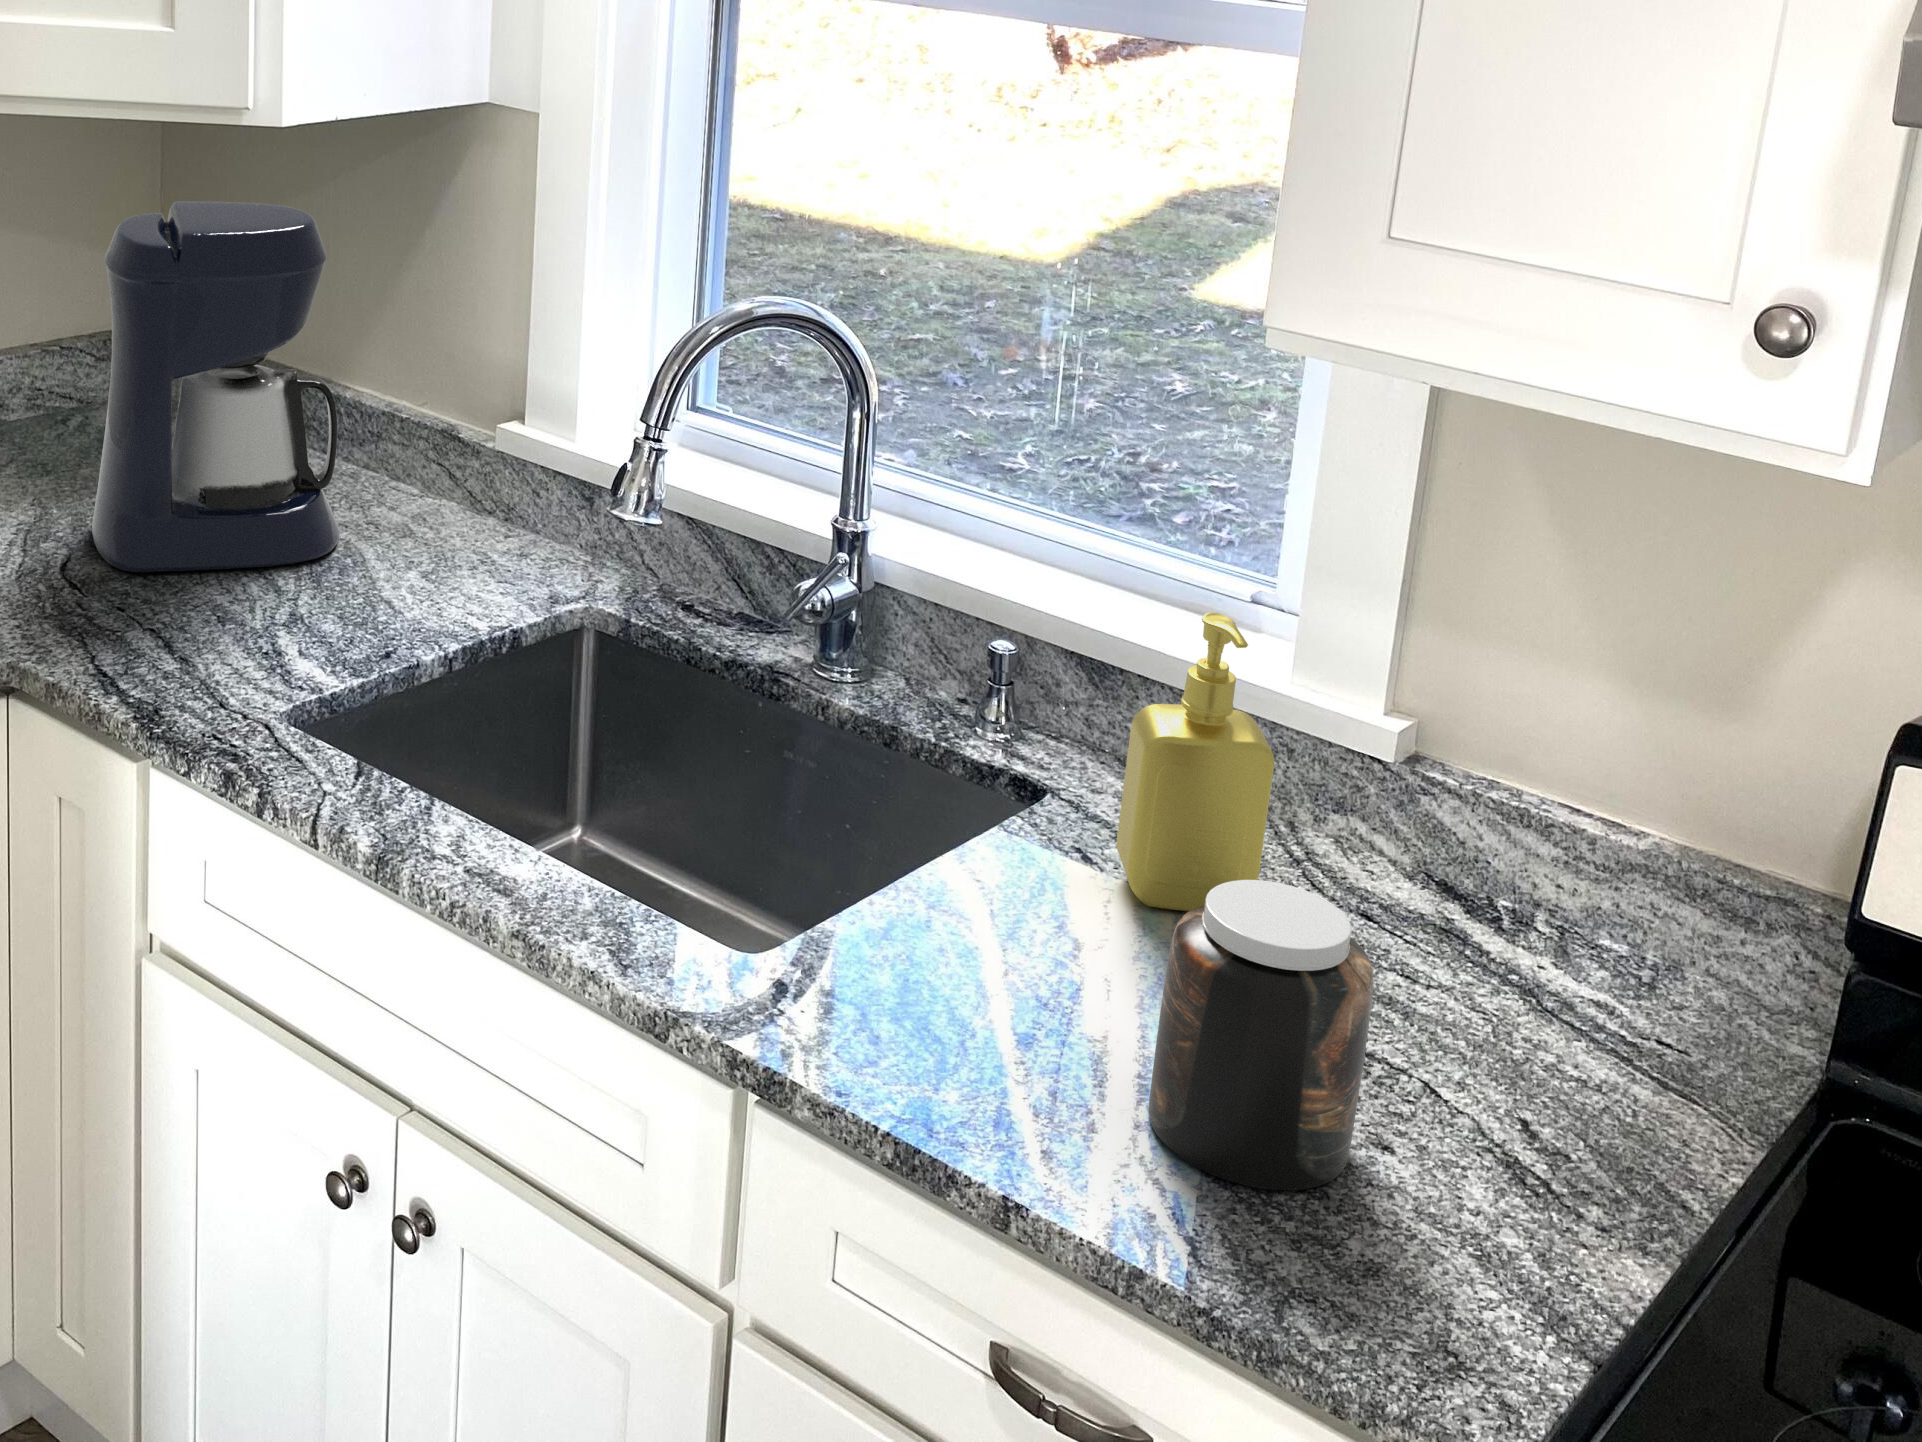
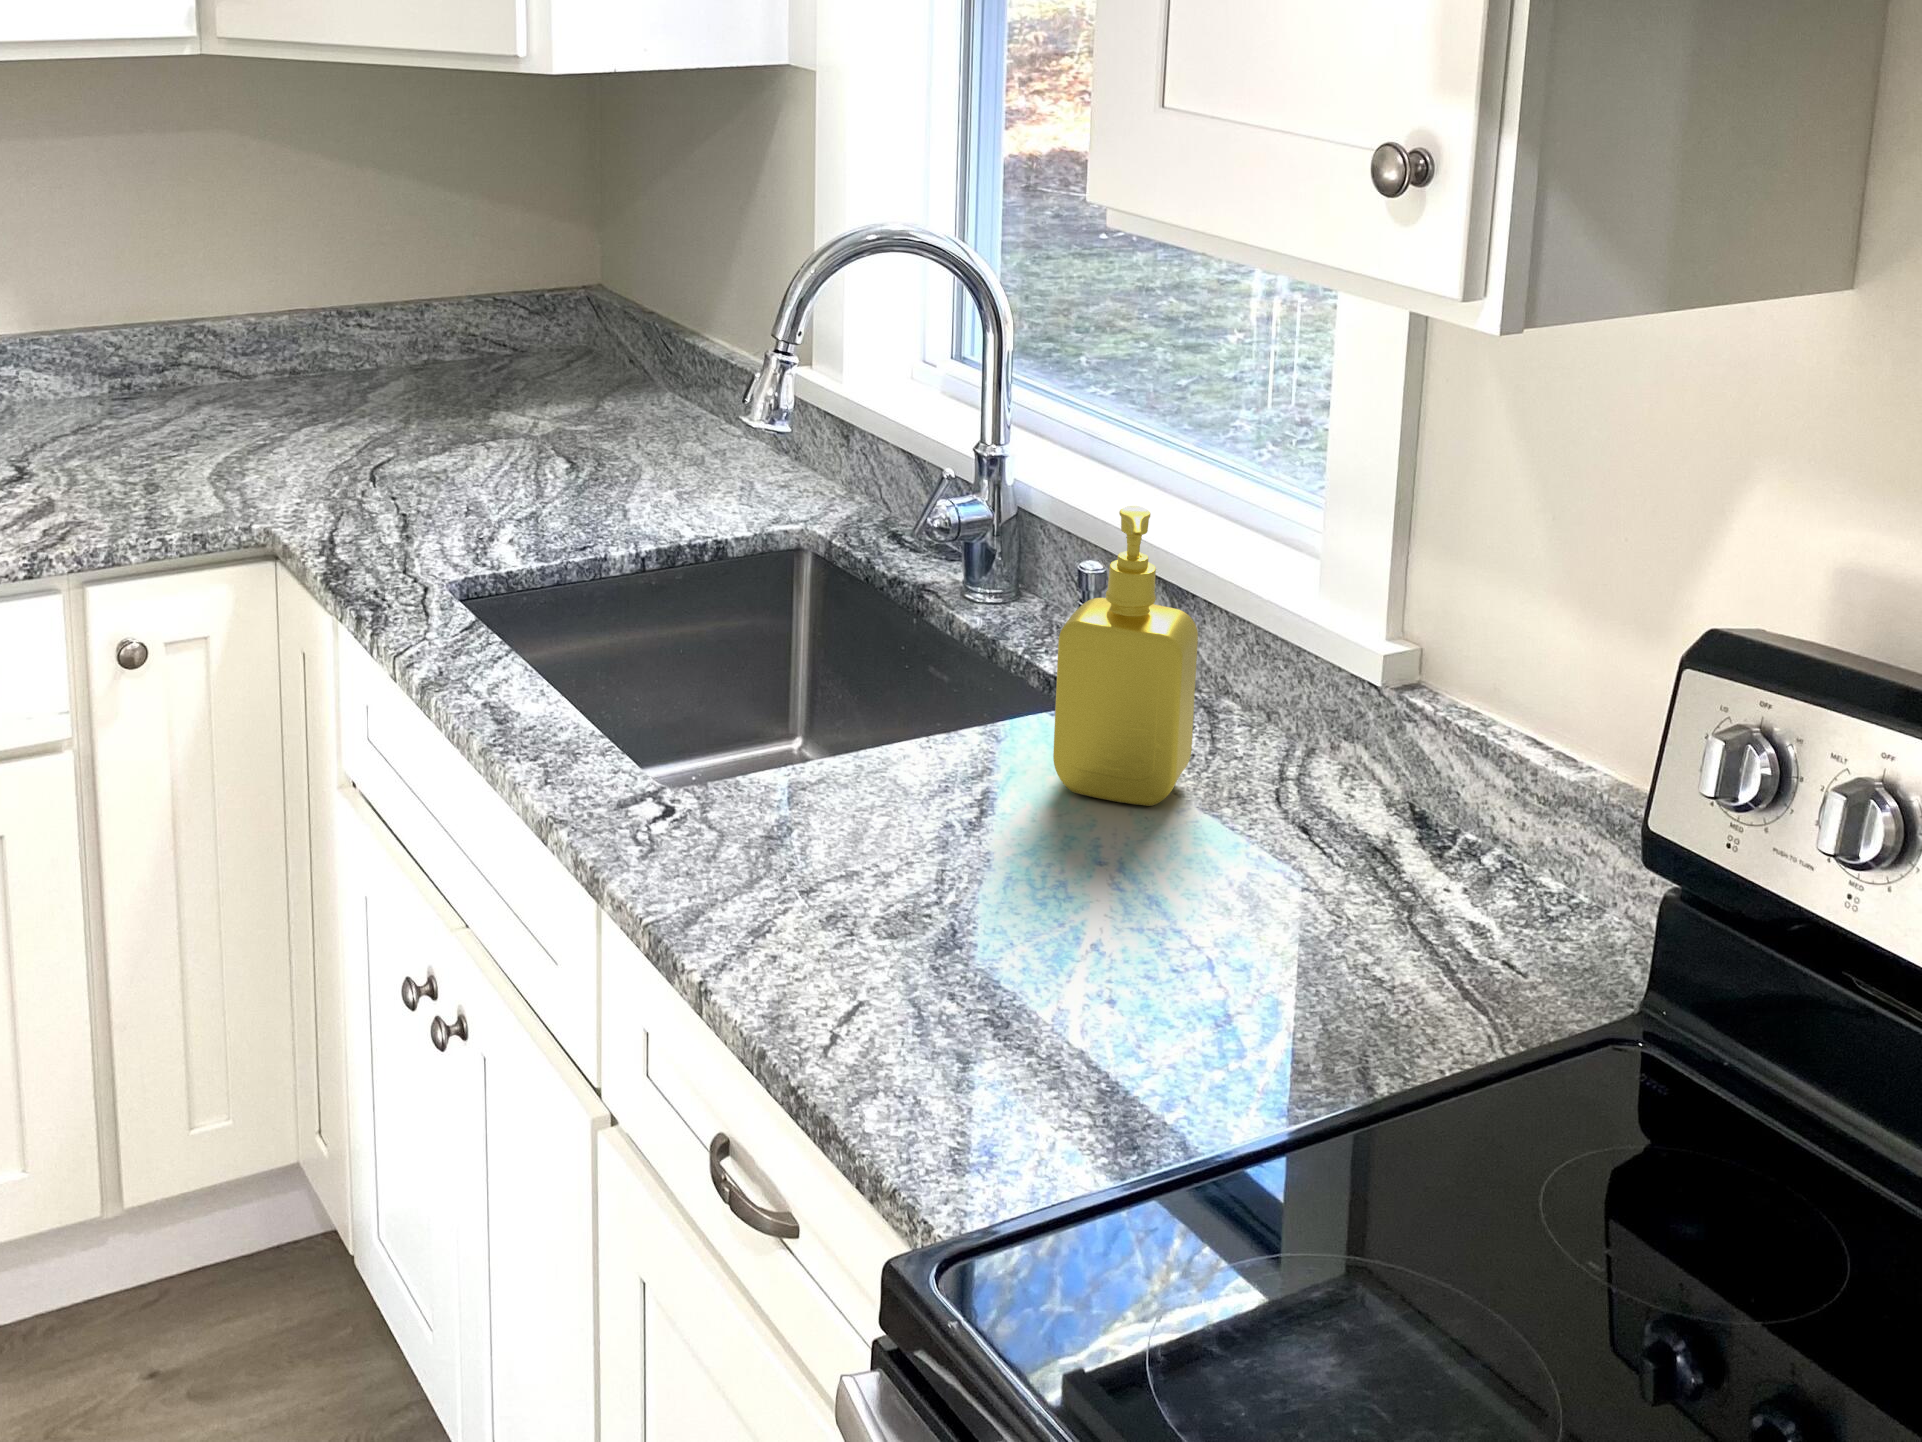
coffee maker: present [92,201,339,572] -> none [414,149,640,475]
jar: present [1149,880,1373,1190] -> none [875,720,1062,1013]

